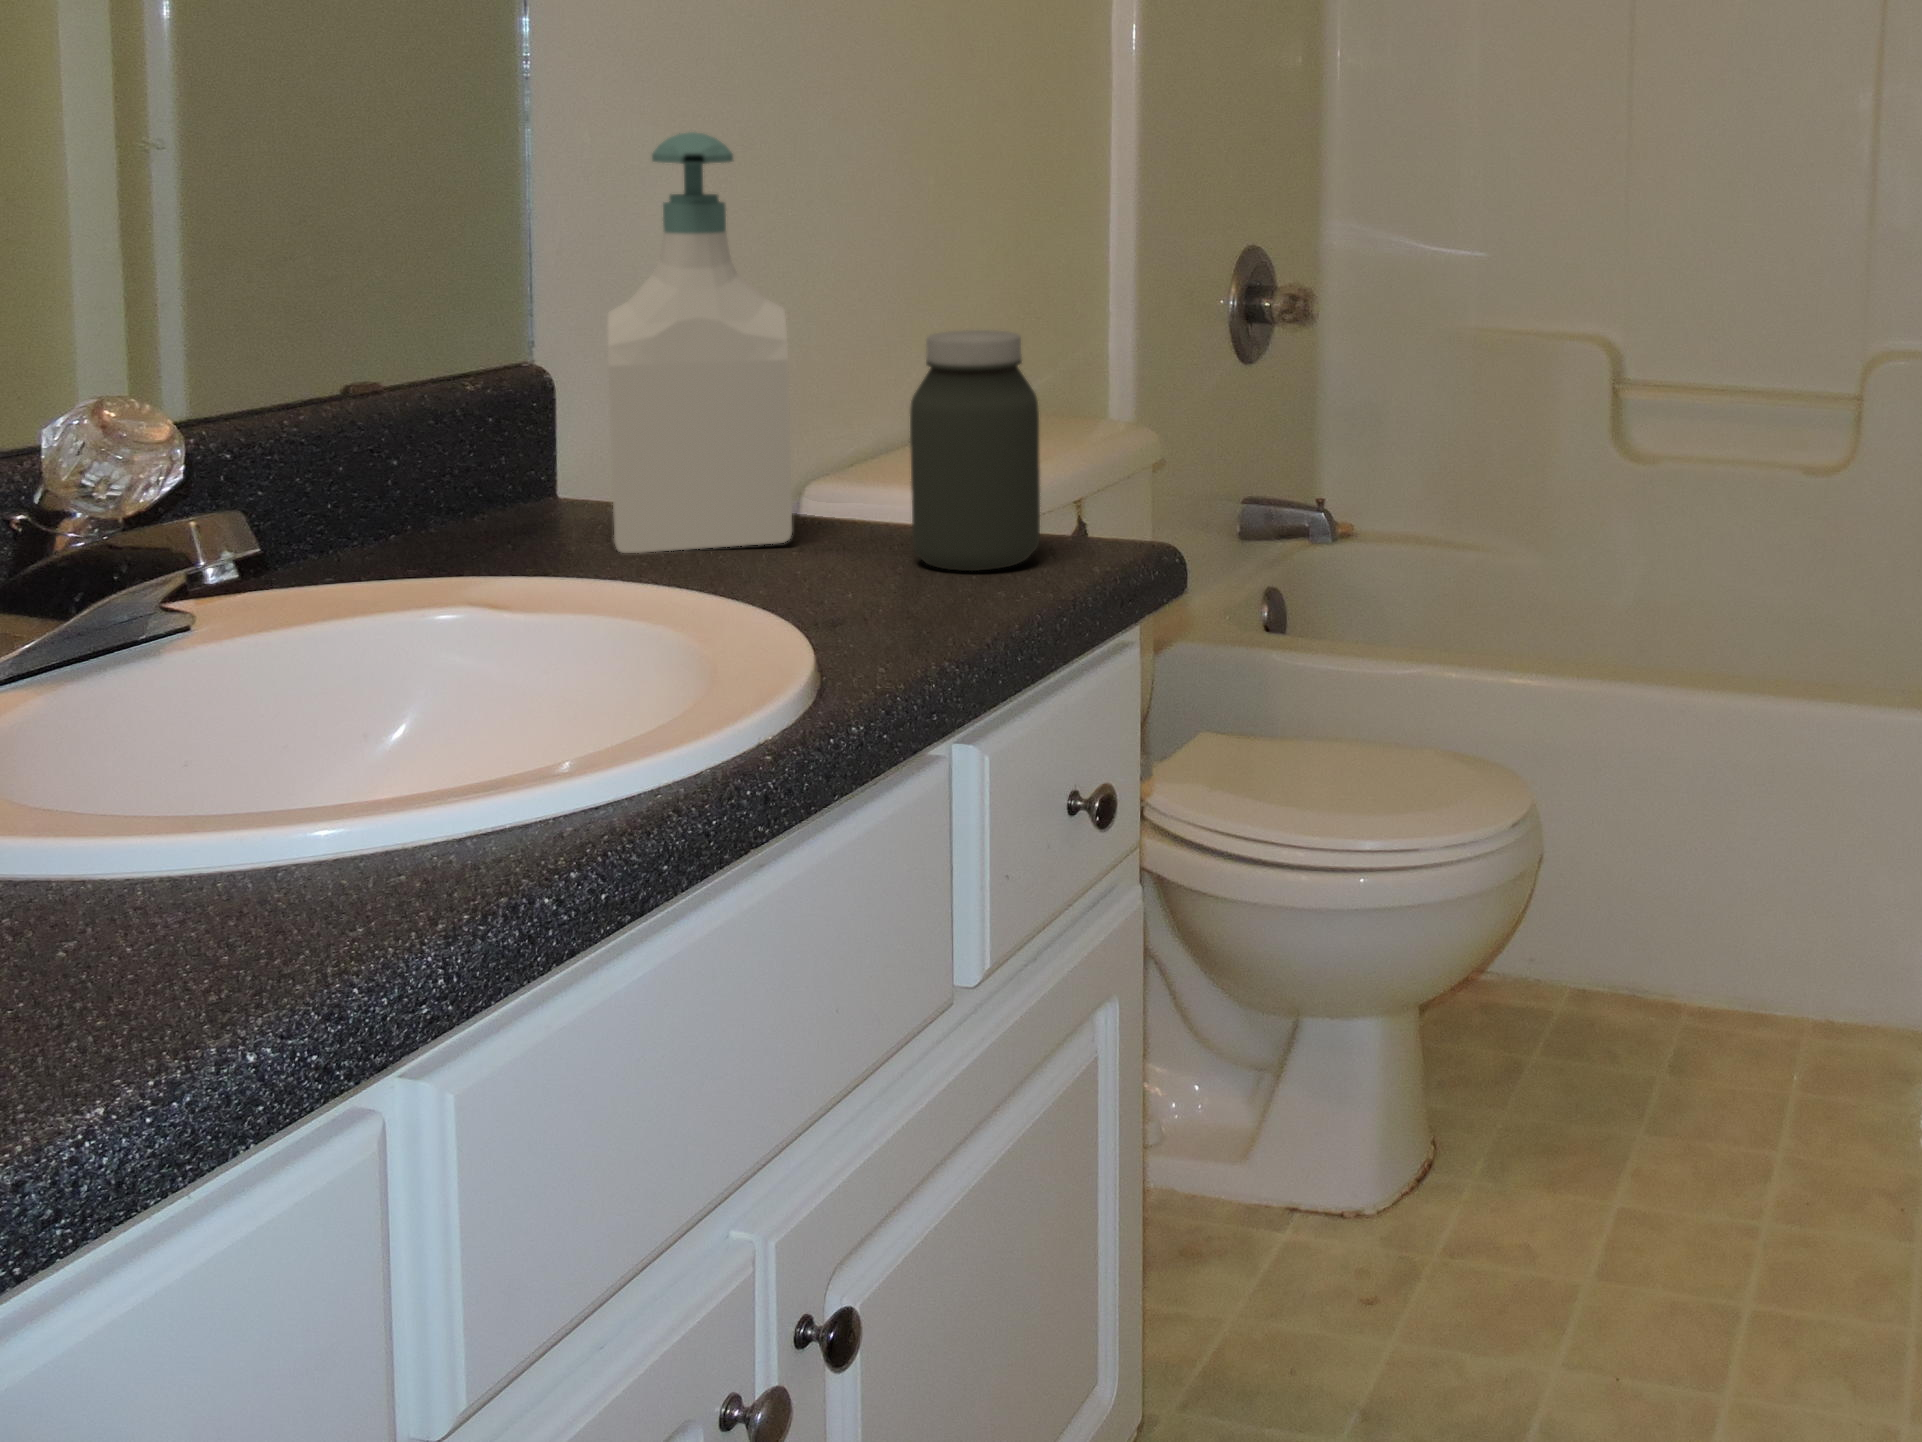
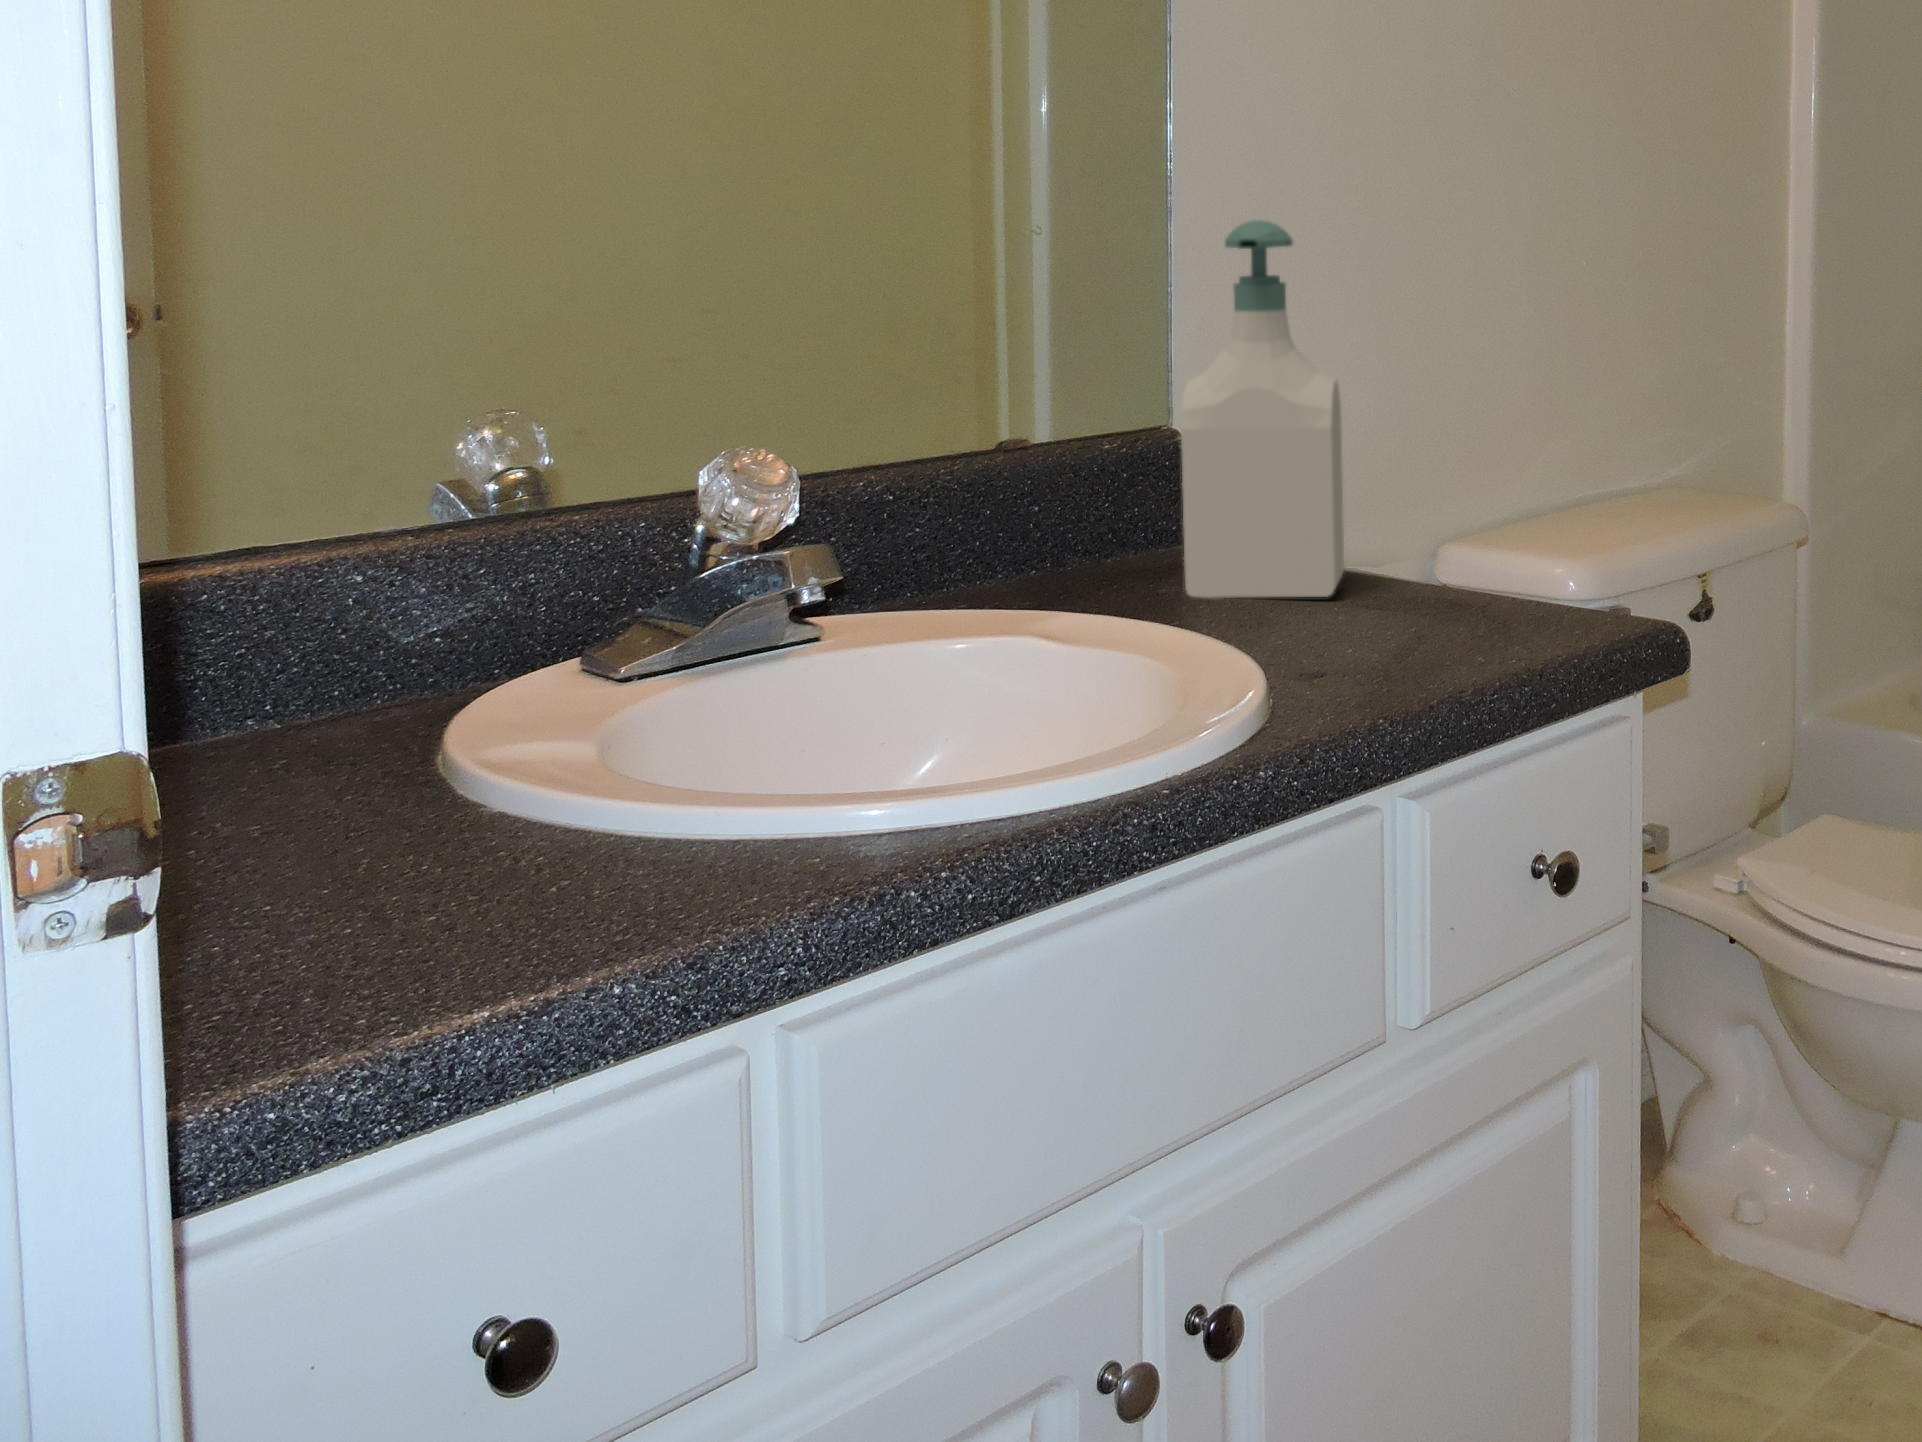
jar: present [910,330,1040,571] -> none [1421,404,1542,635]

